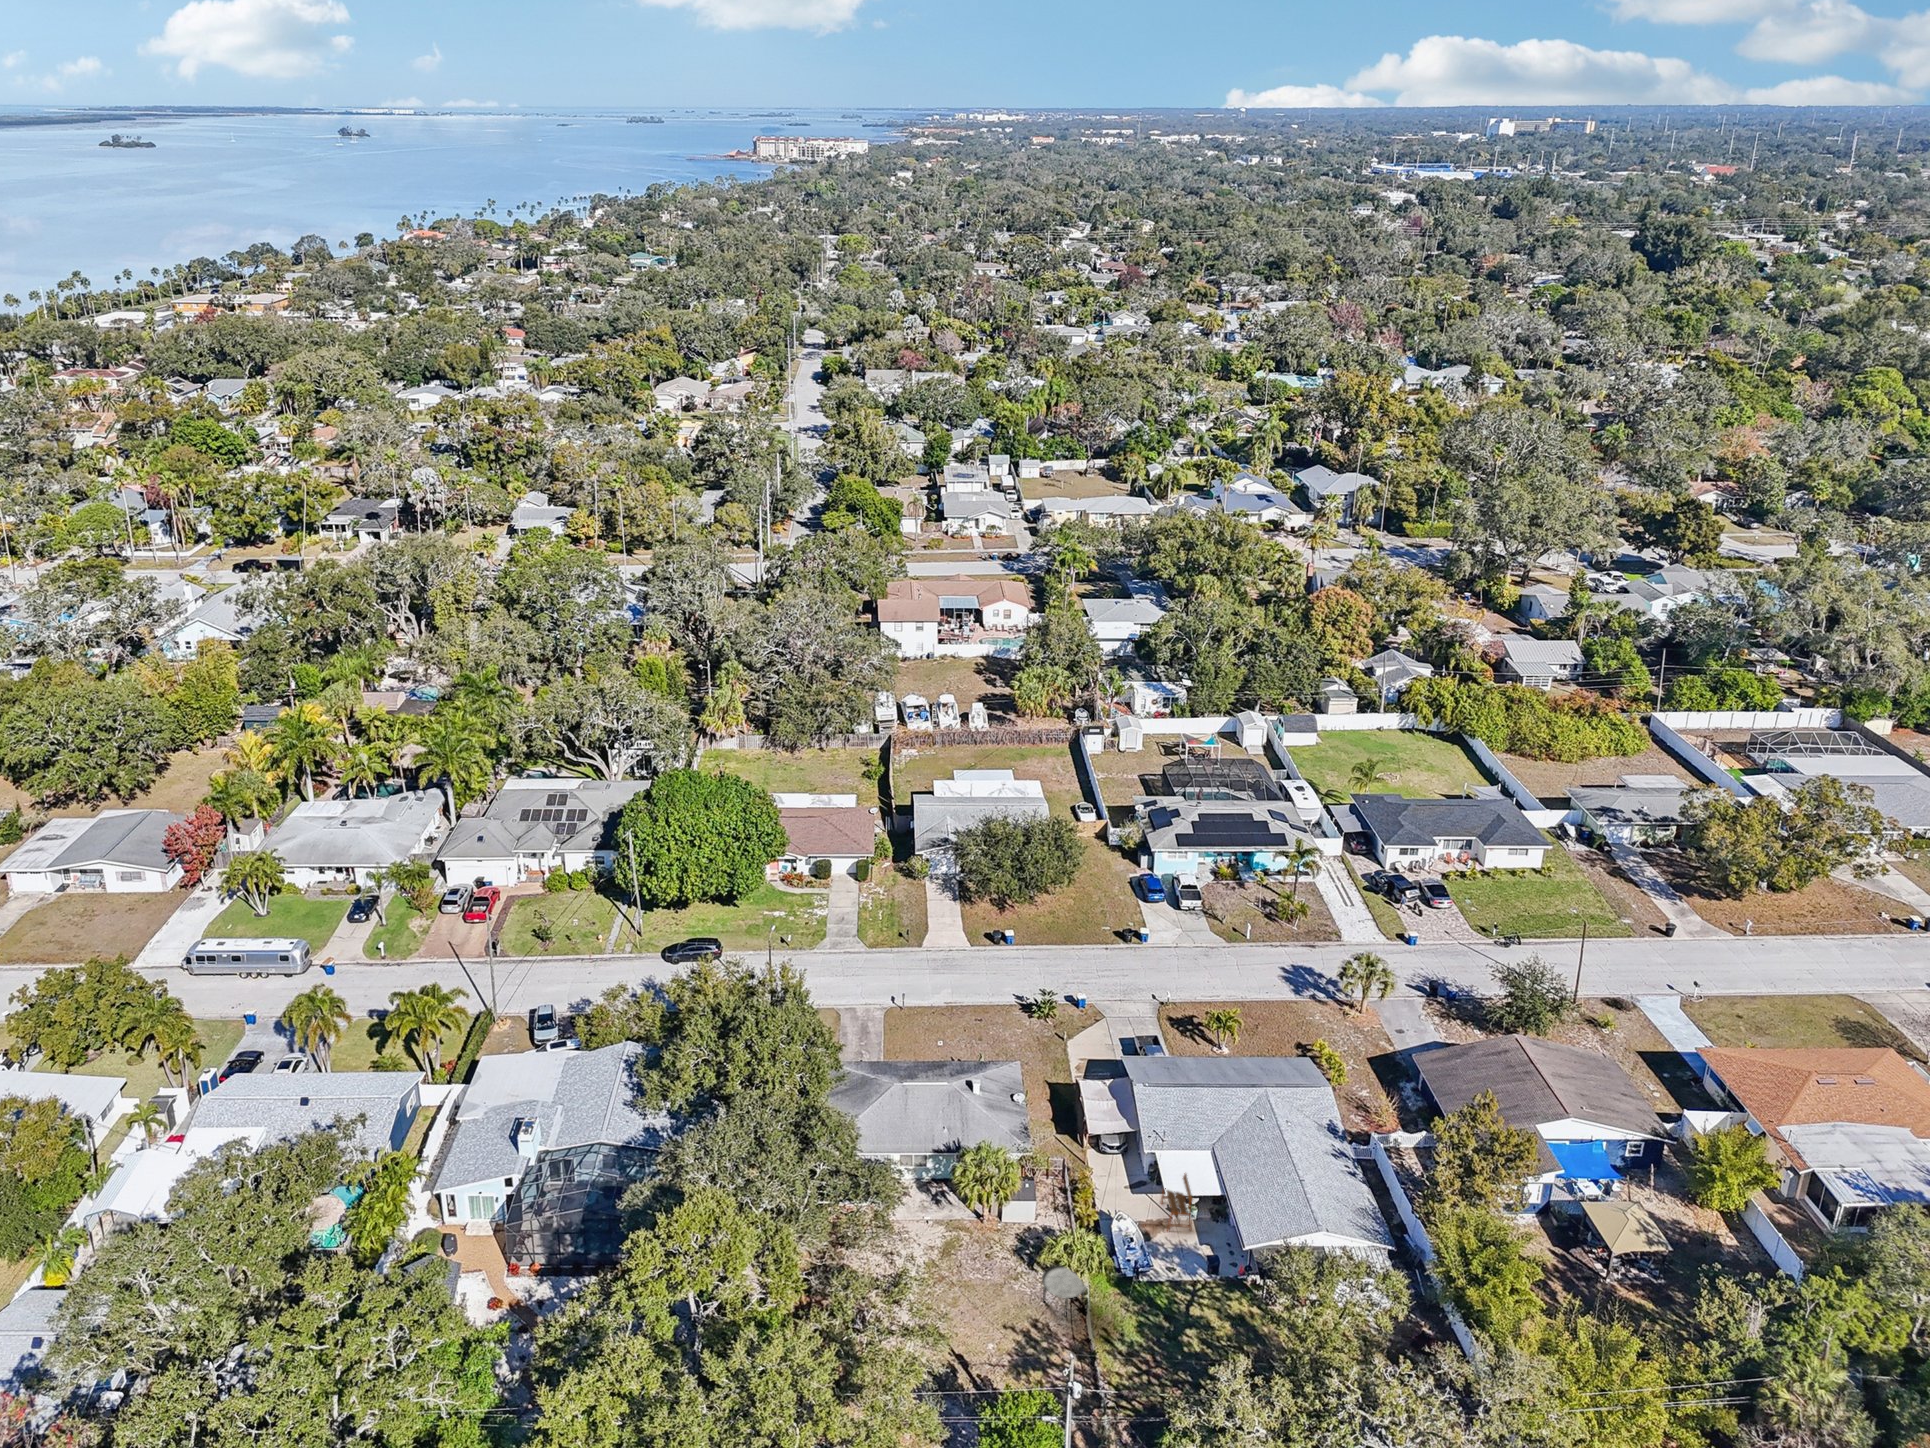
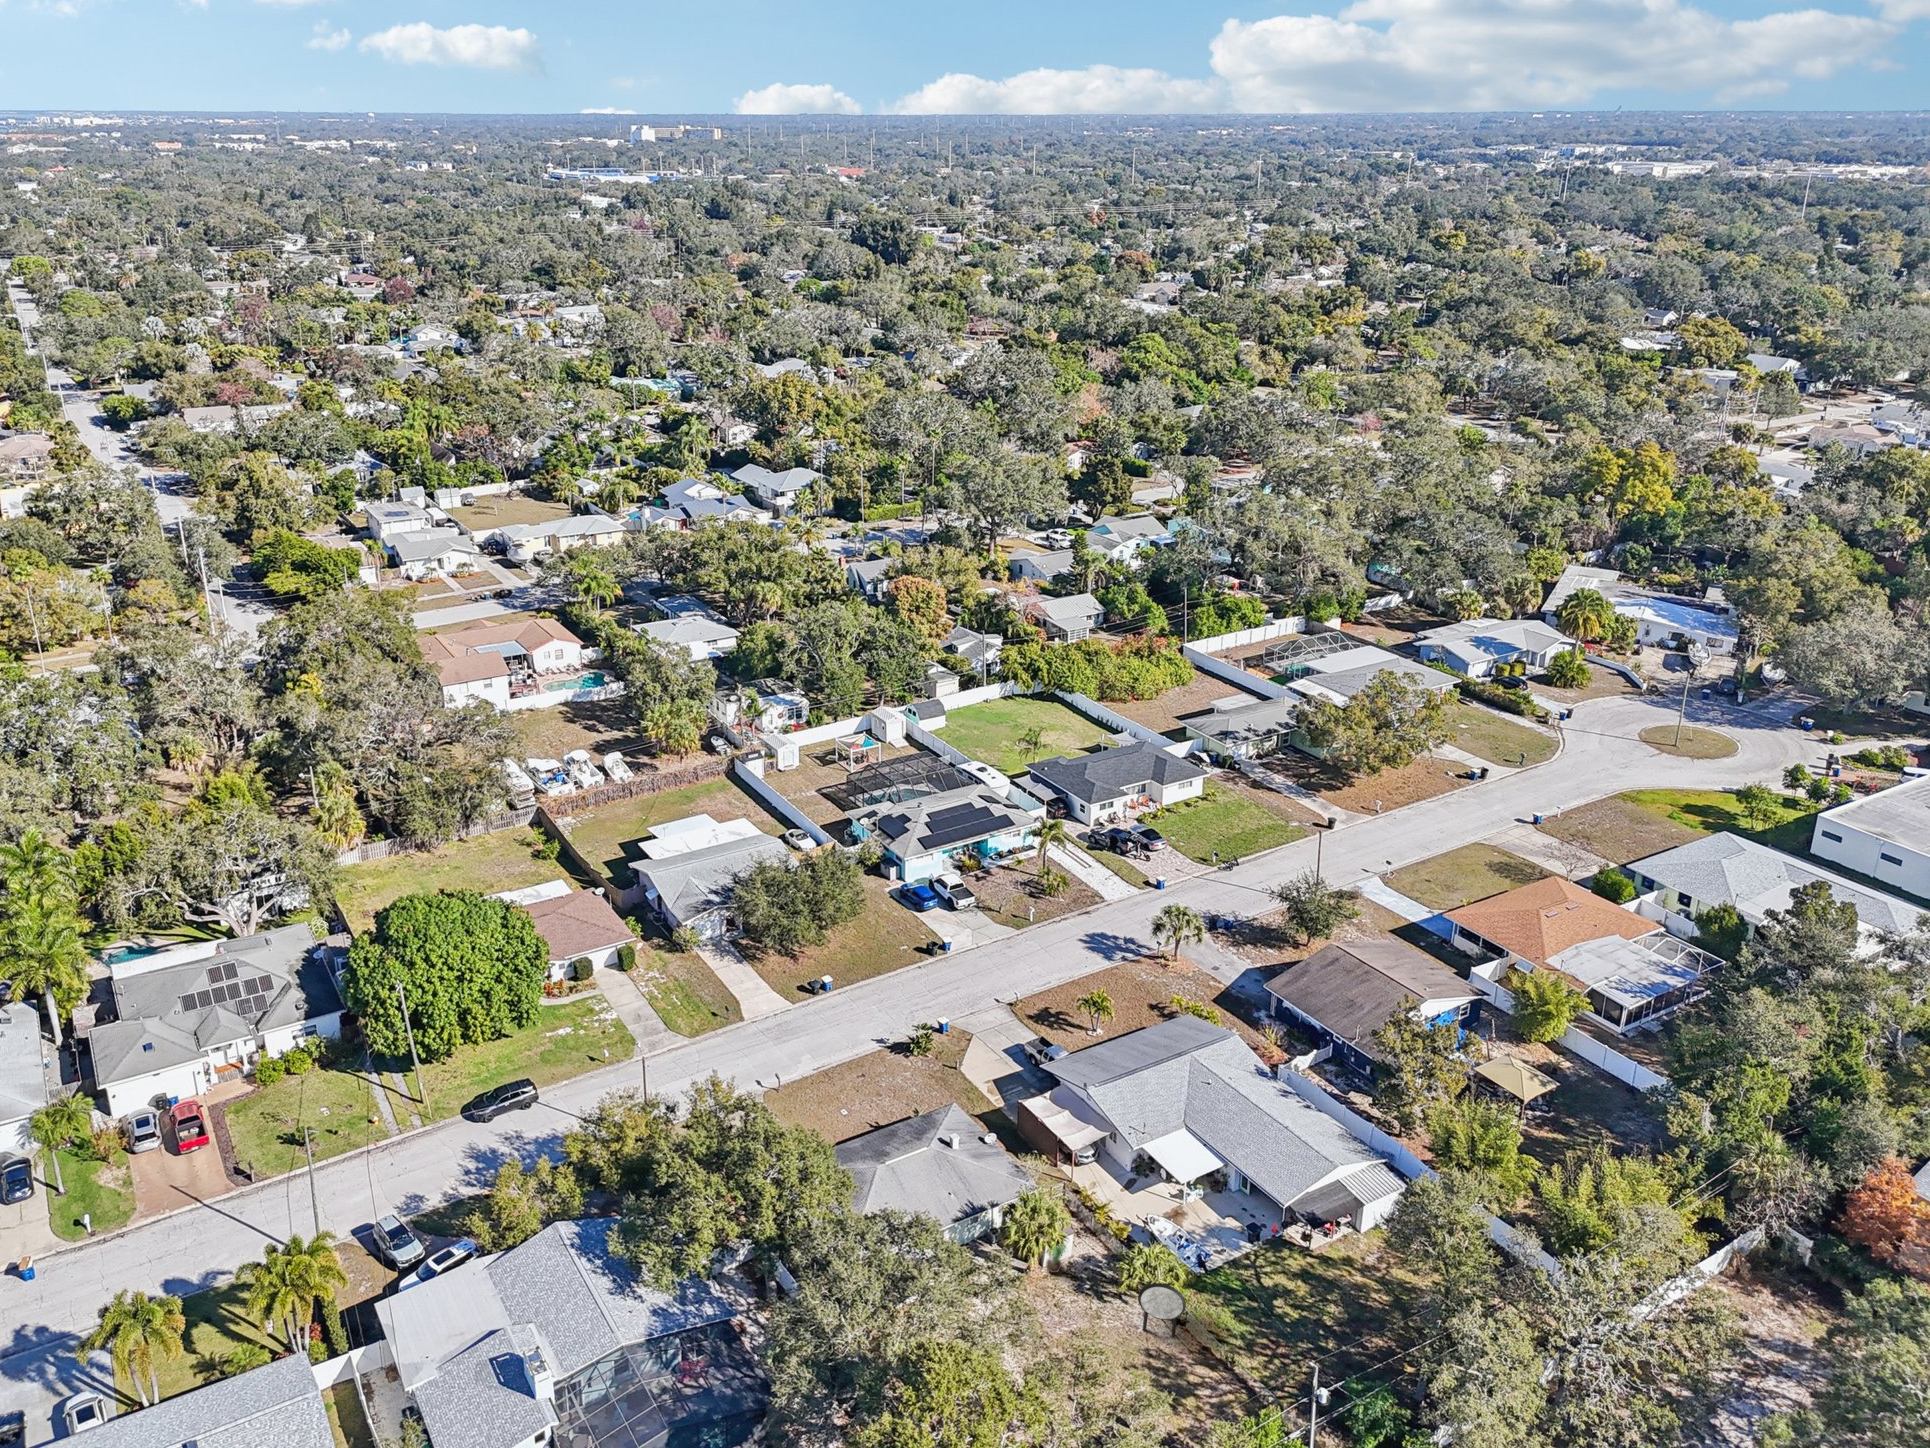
bench: present [1161,1173,1193,1231] -> none [1155,1153,1202,1216]
potted tree: none [998,1202,1018,1229] -> present [1046,1246,1065,1273]

